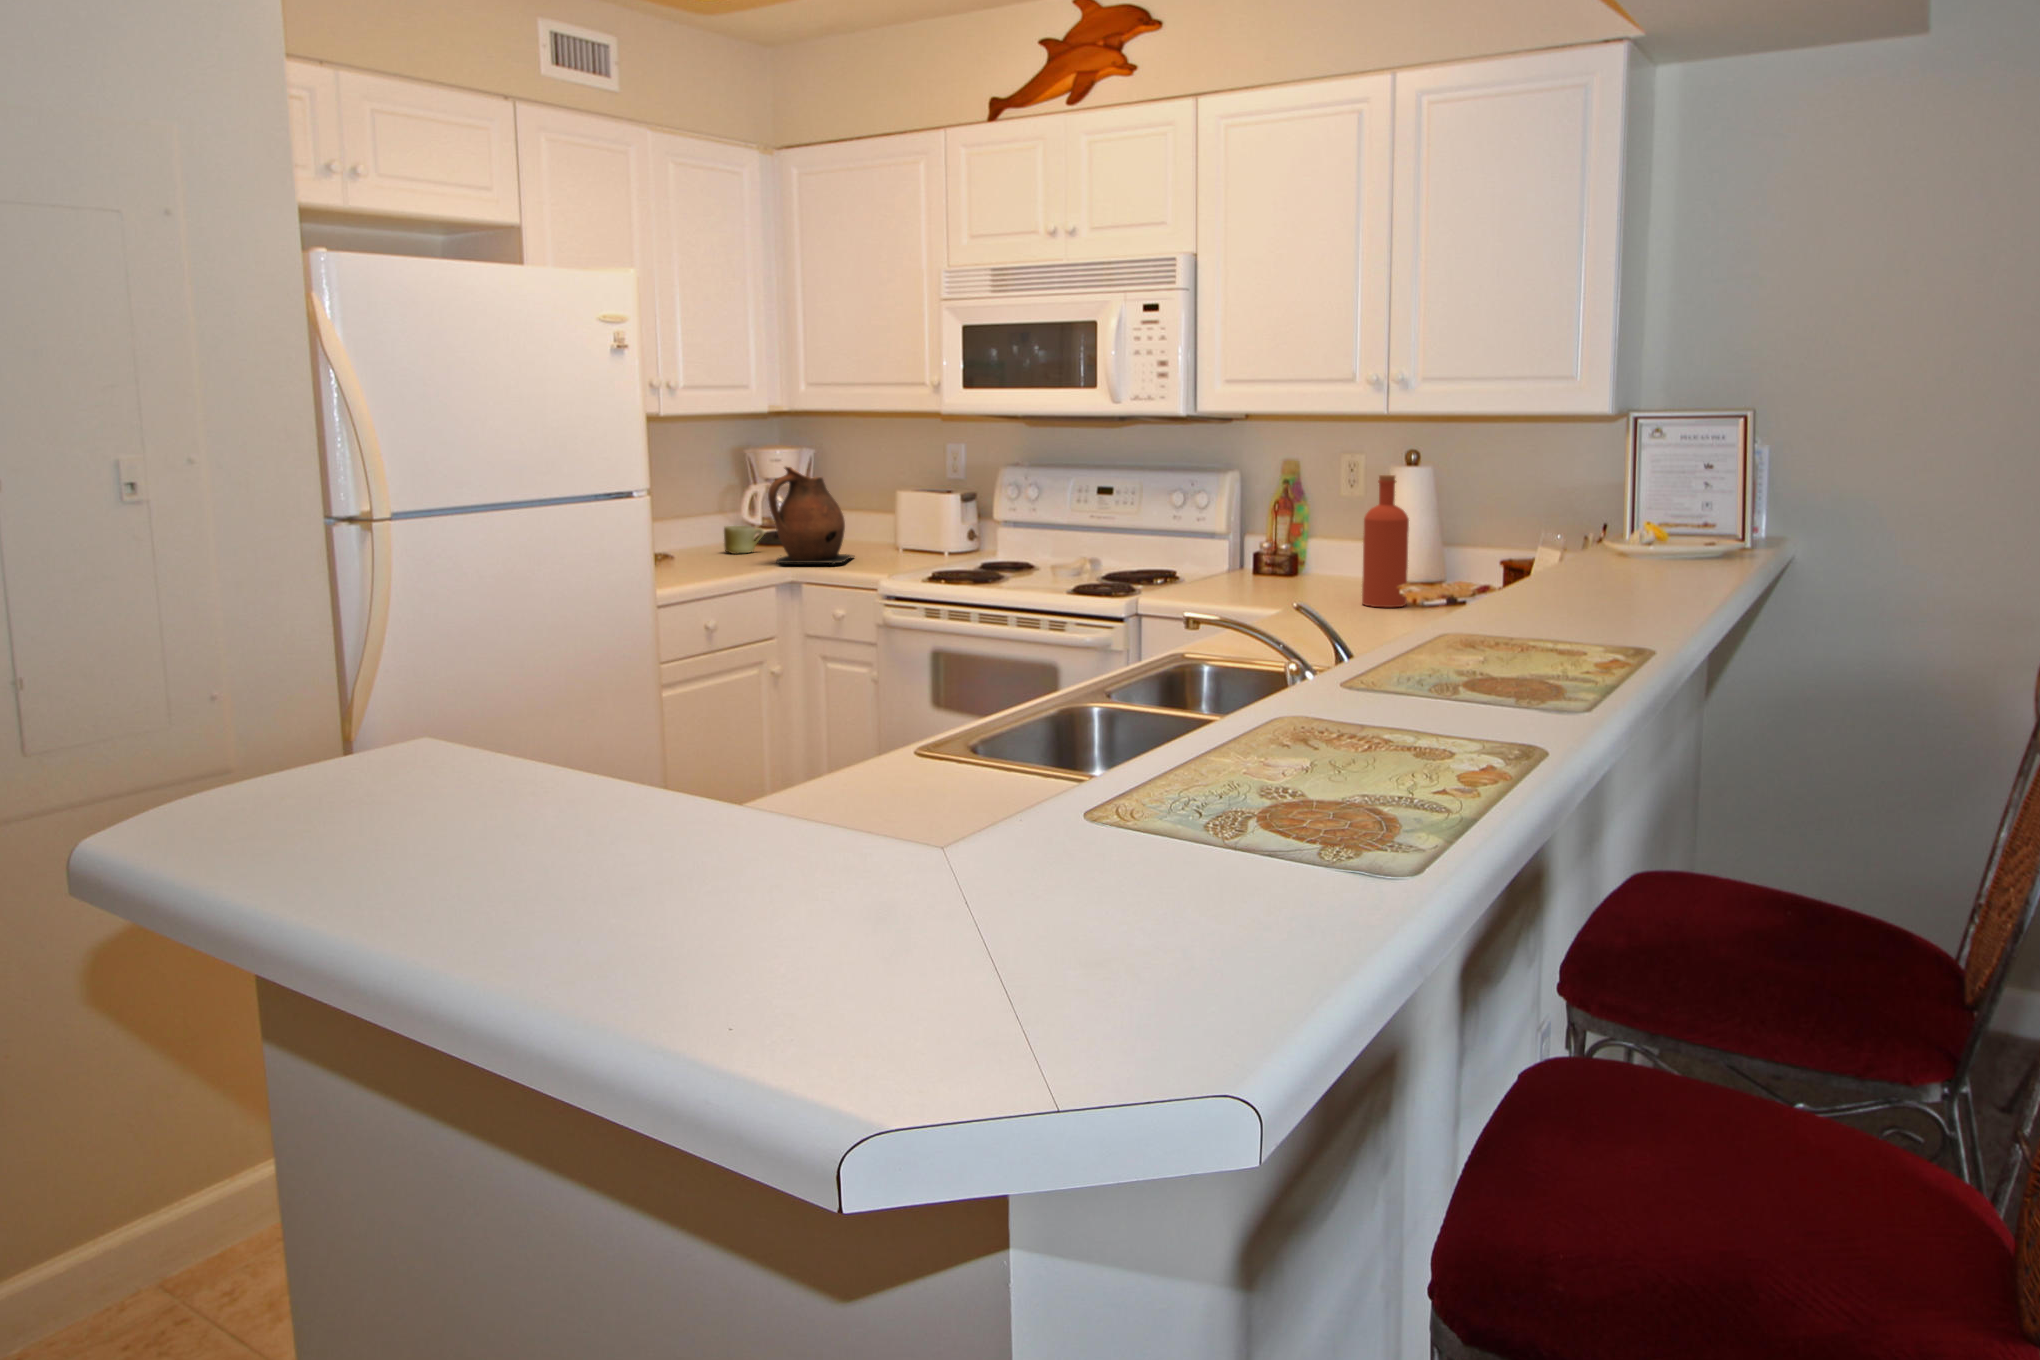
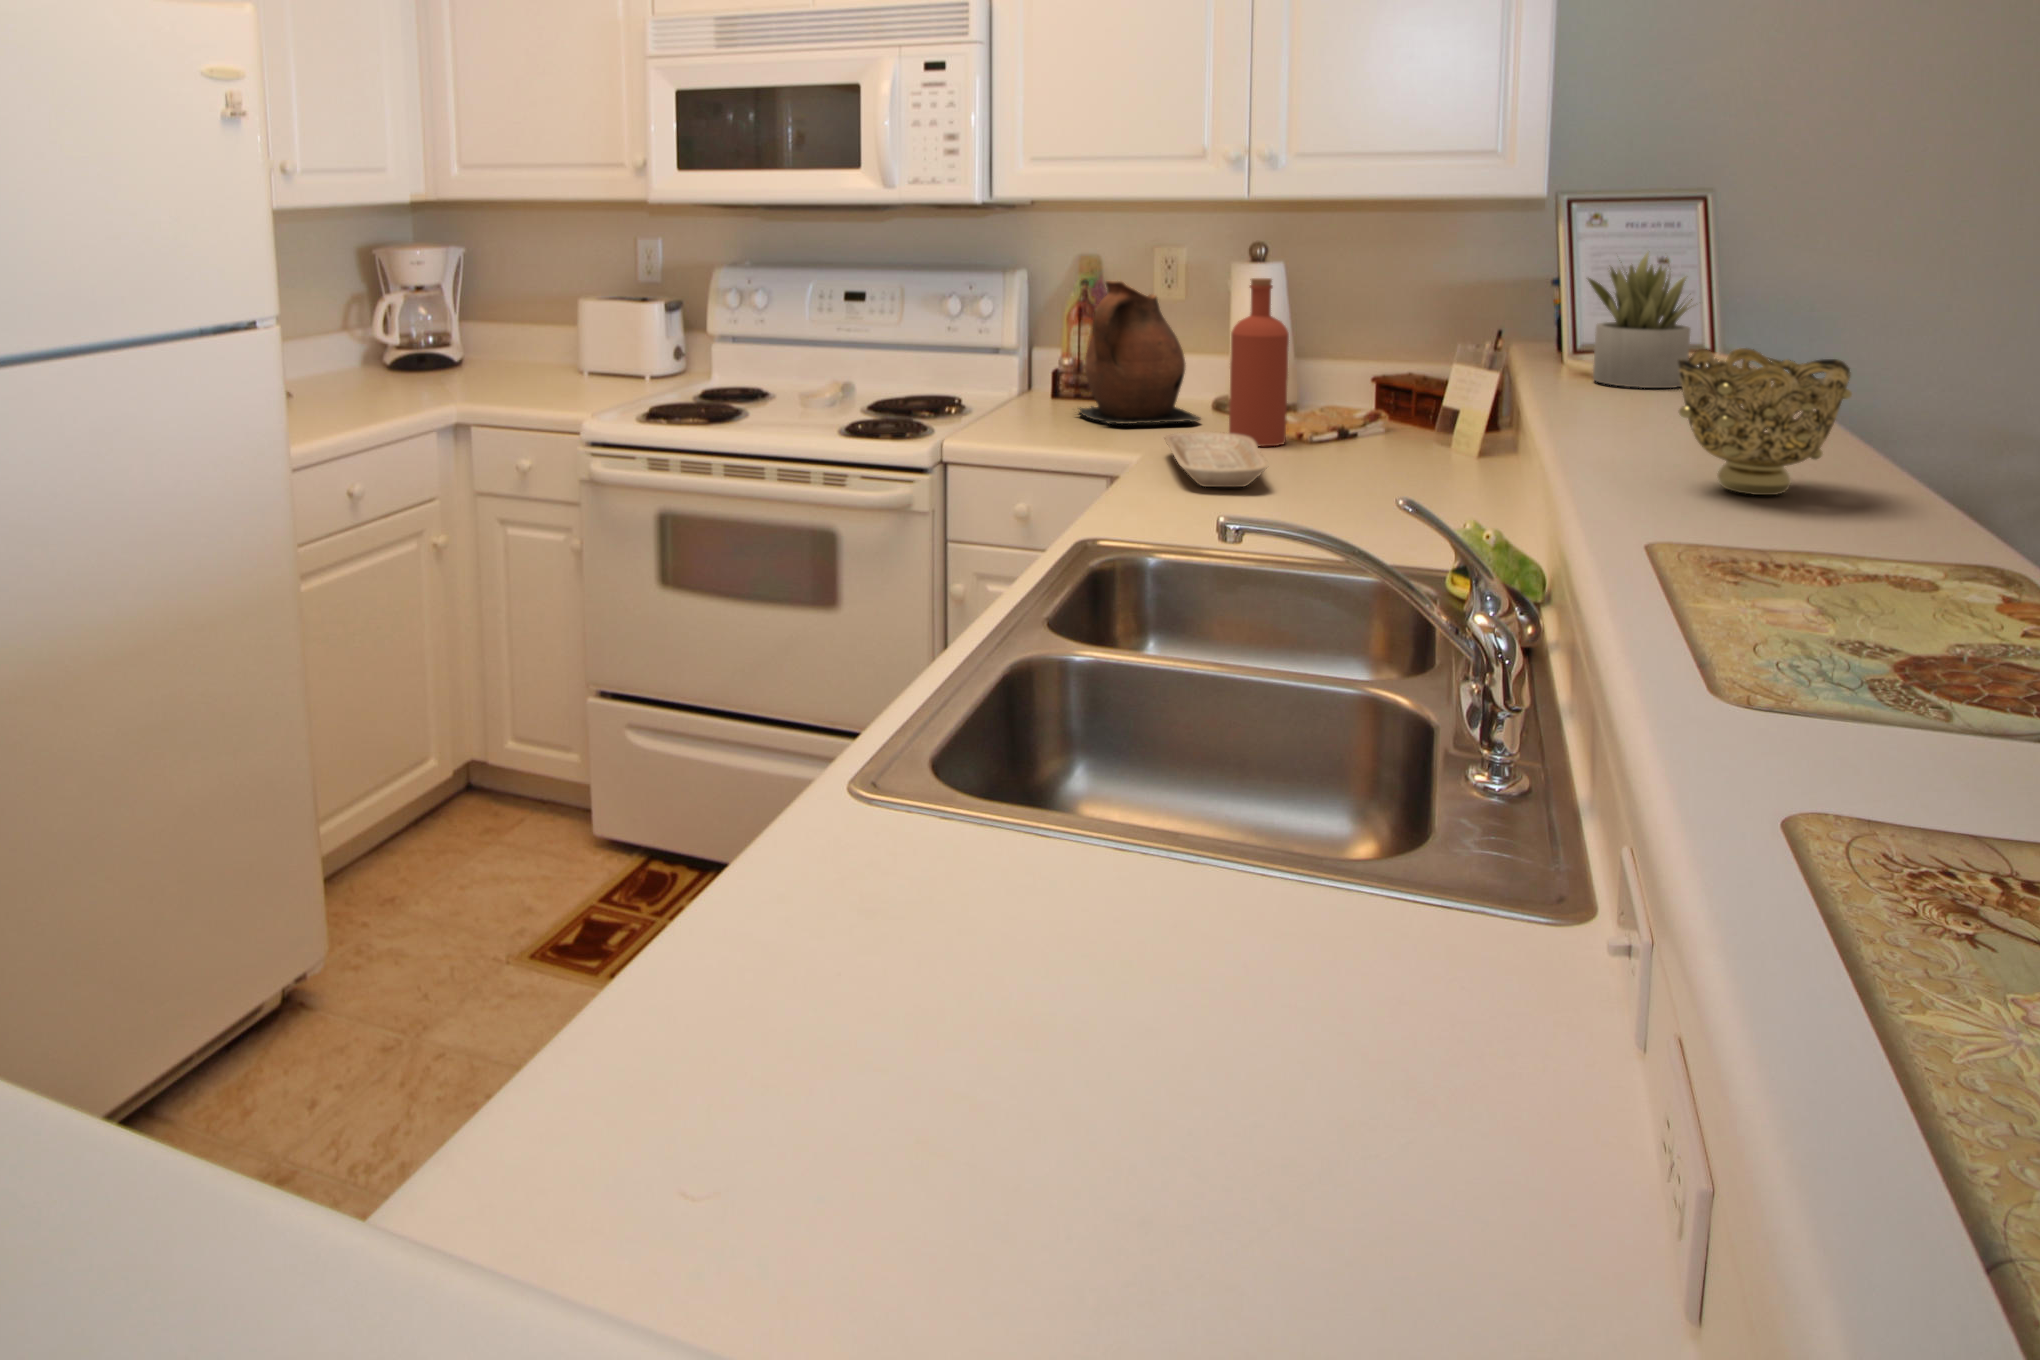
succulent plant: none [1602,453,1686,559] -> present [1588,253,1692,388]
ceramic pitcher: present [768,467,854,564] -> present [1079,281,1200,424]
decorative bowl: none [1520,513,1626,611] -> present [1678,348,1852,495]
mug: present [724,526,764,554] -> none [353,348,407,385]
tray: none [1287,594,1364,629] -> present [1165,432,1268,487]

